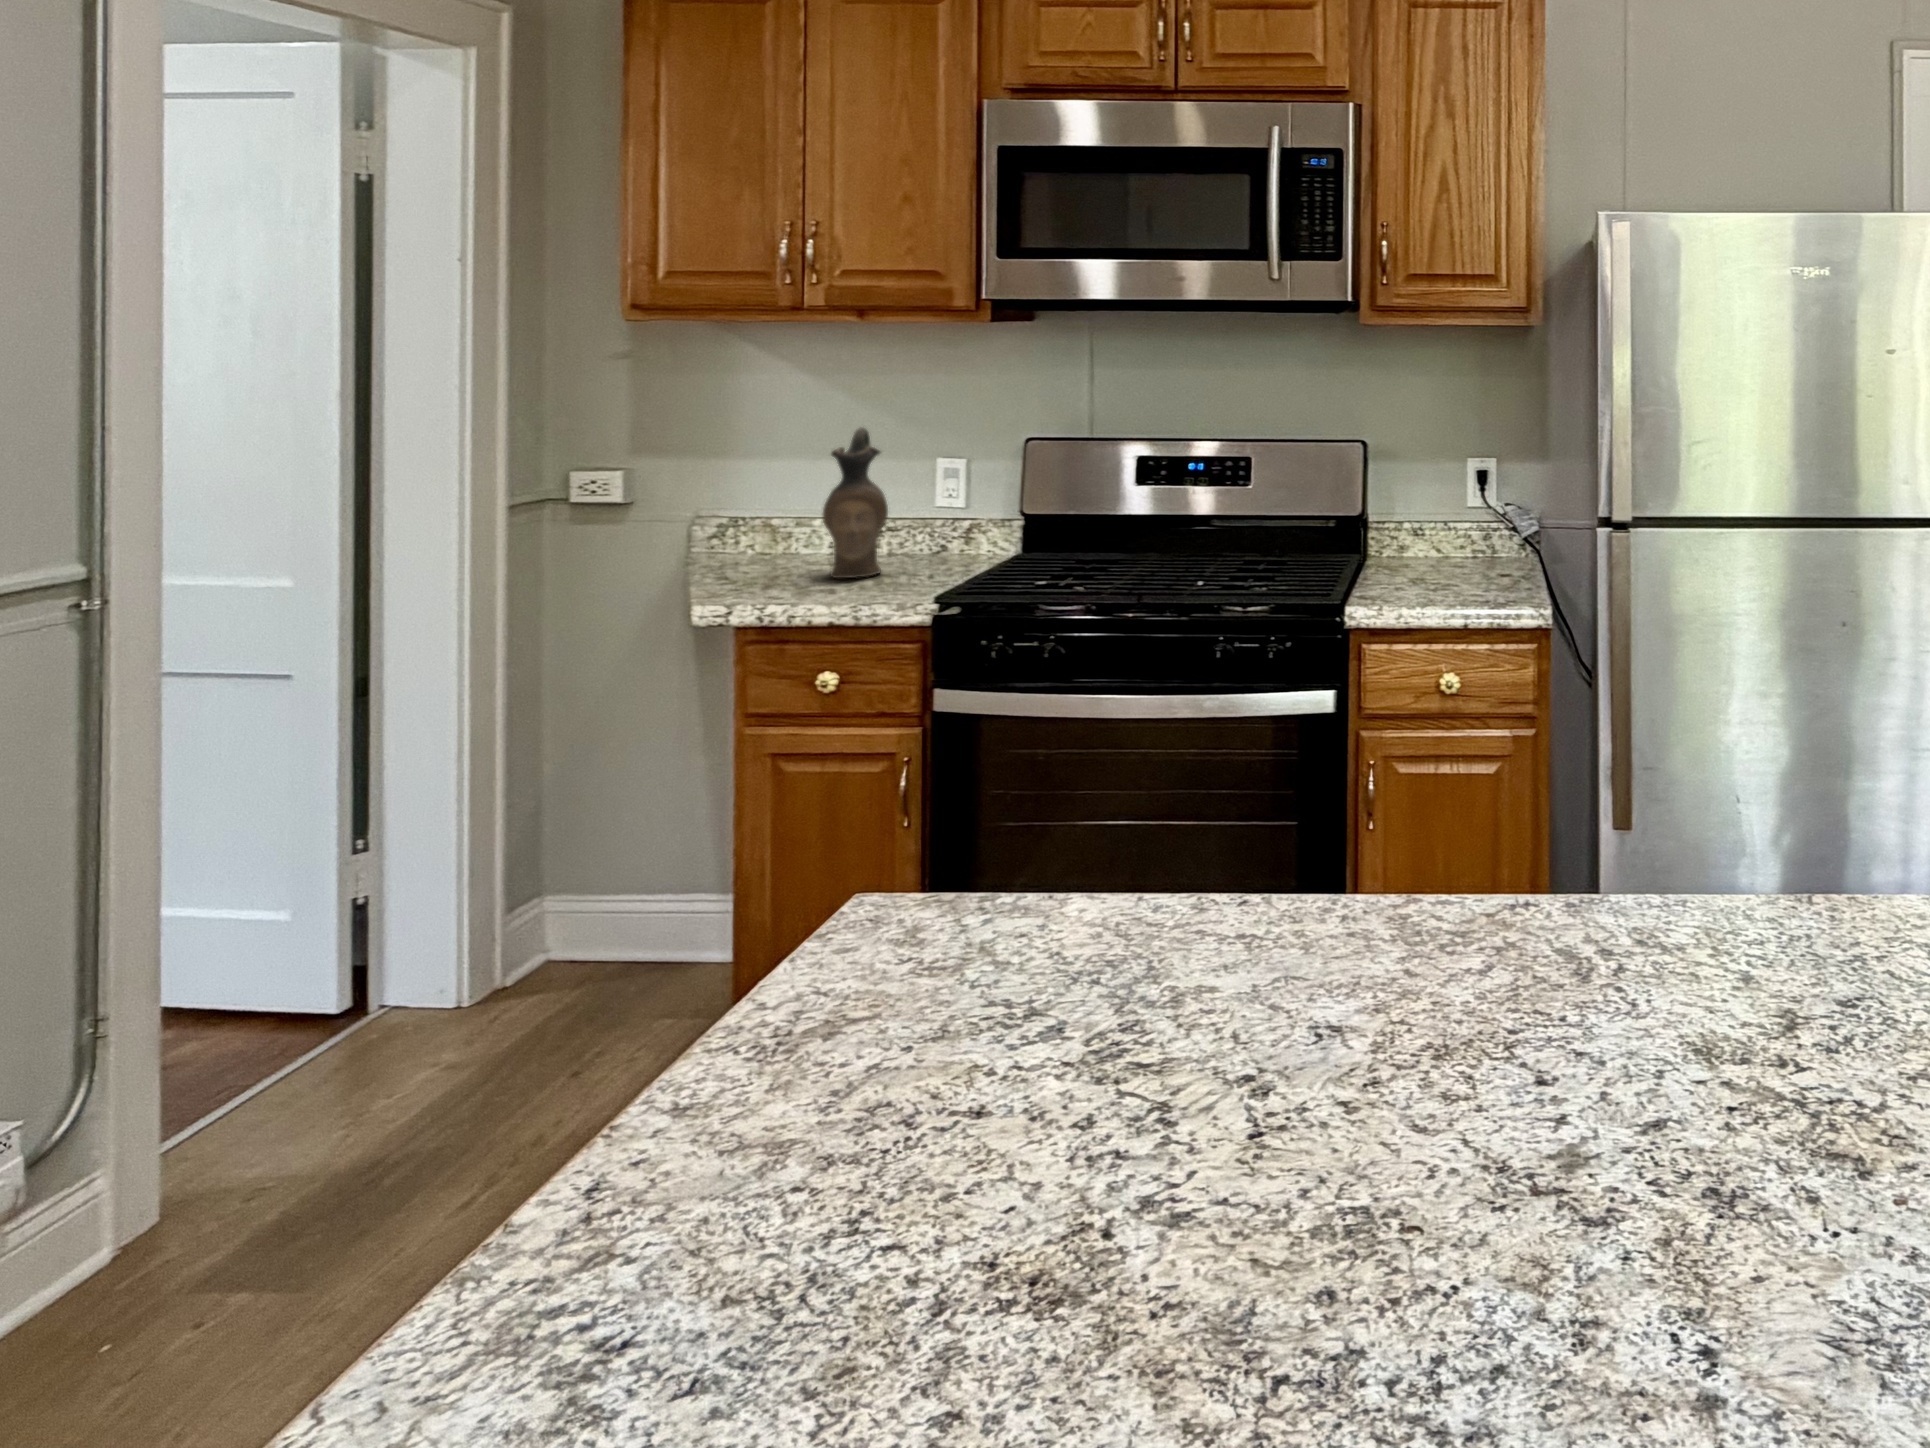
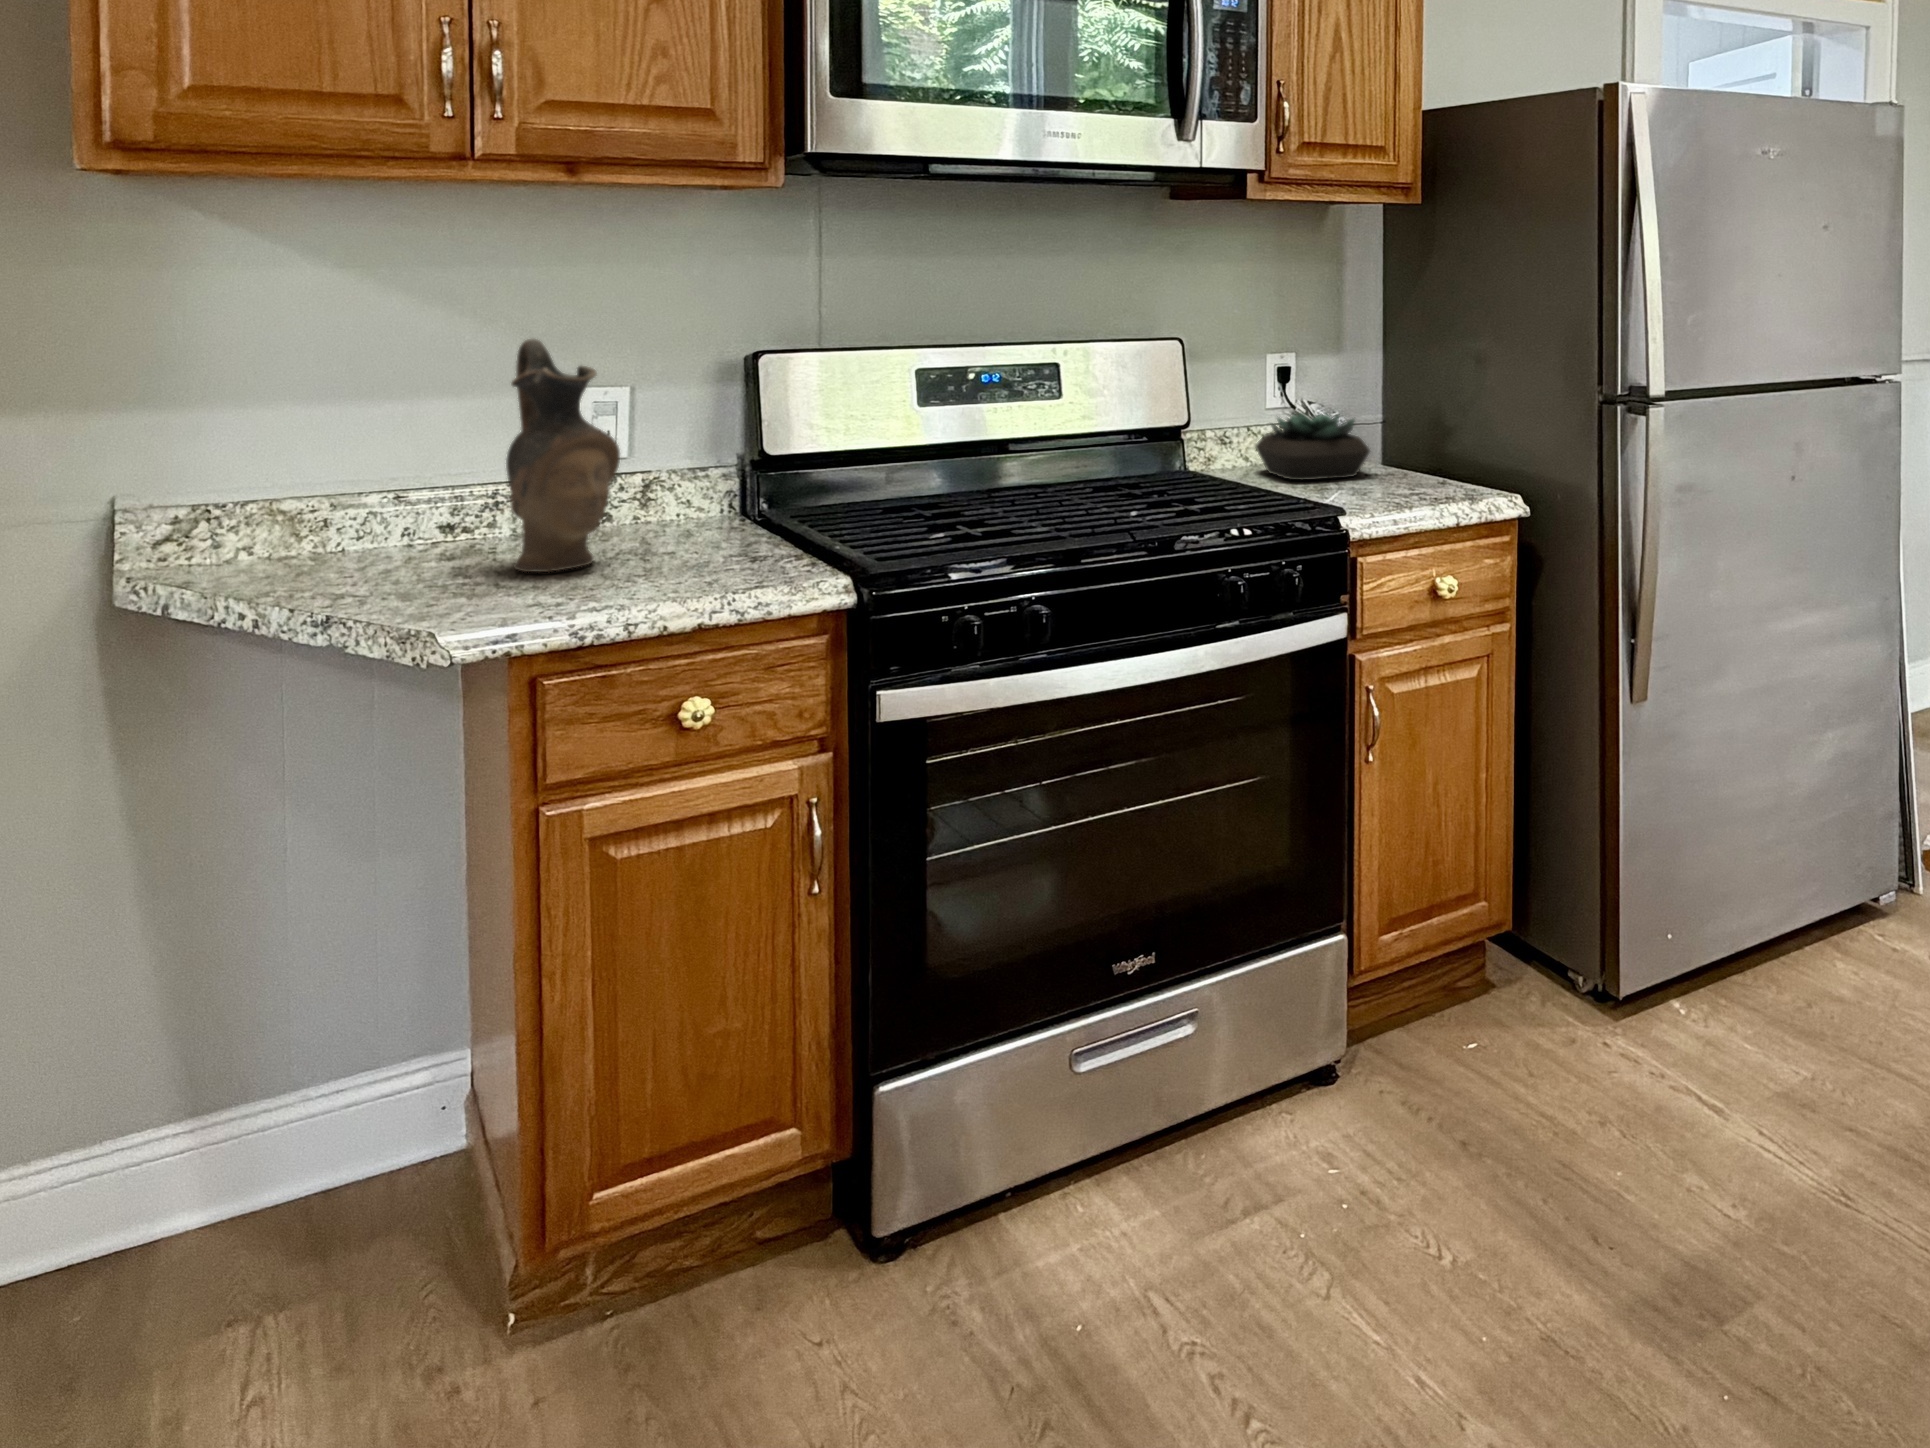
succulent plant: none [1403,513,1497,573] -> present [1255,413,1370,480]

